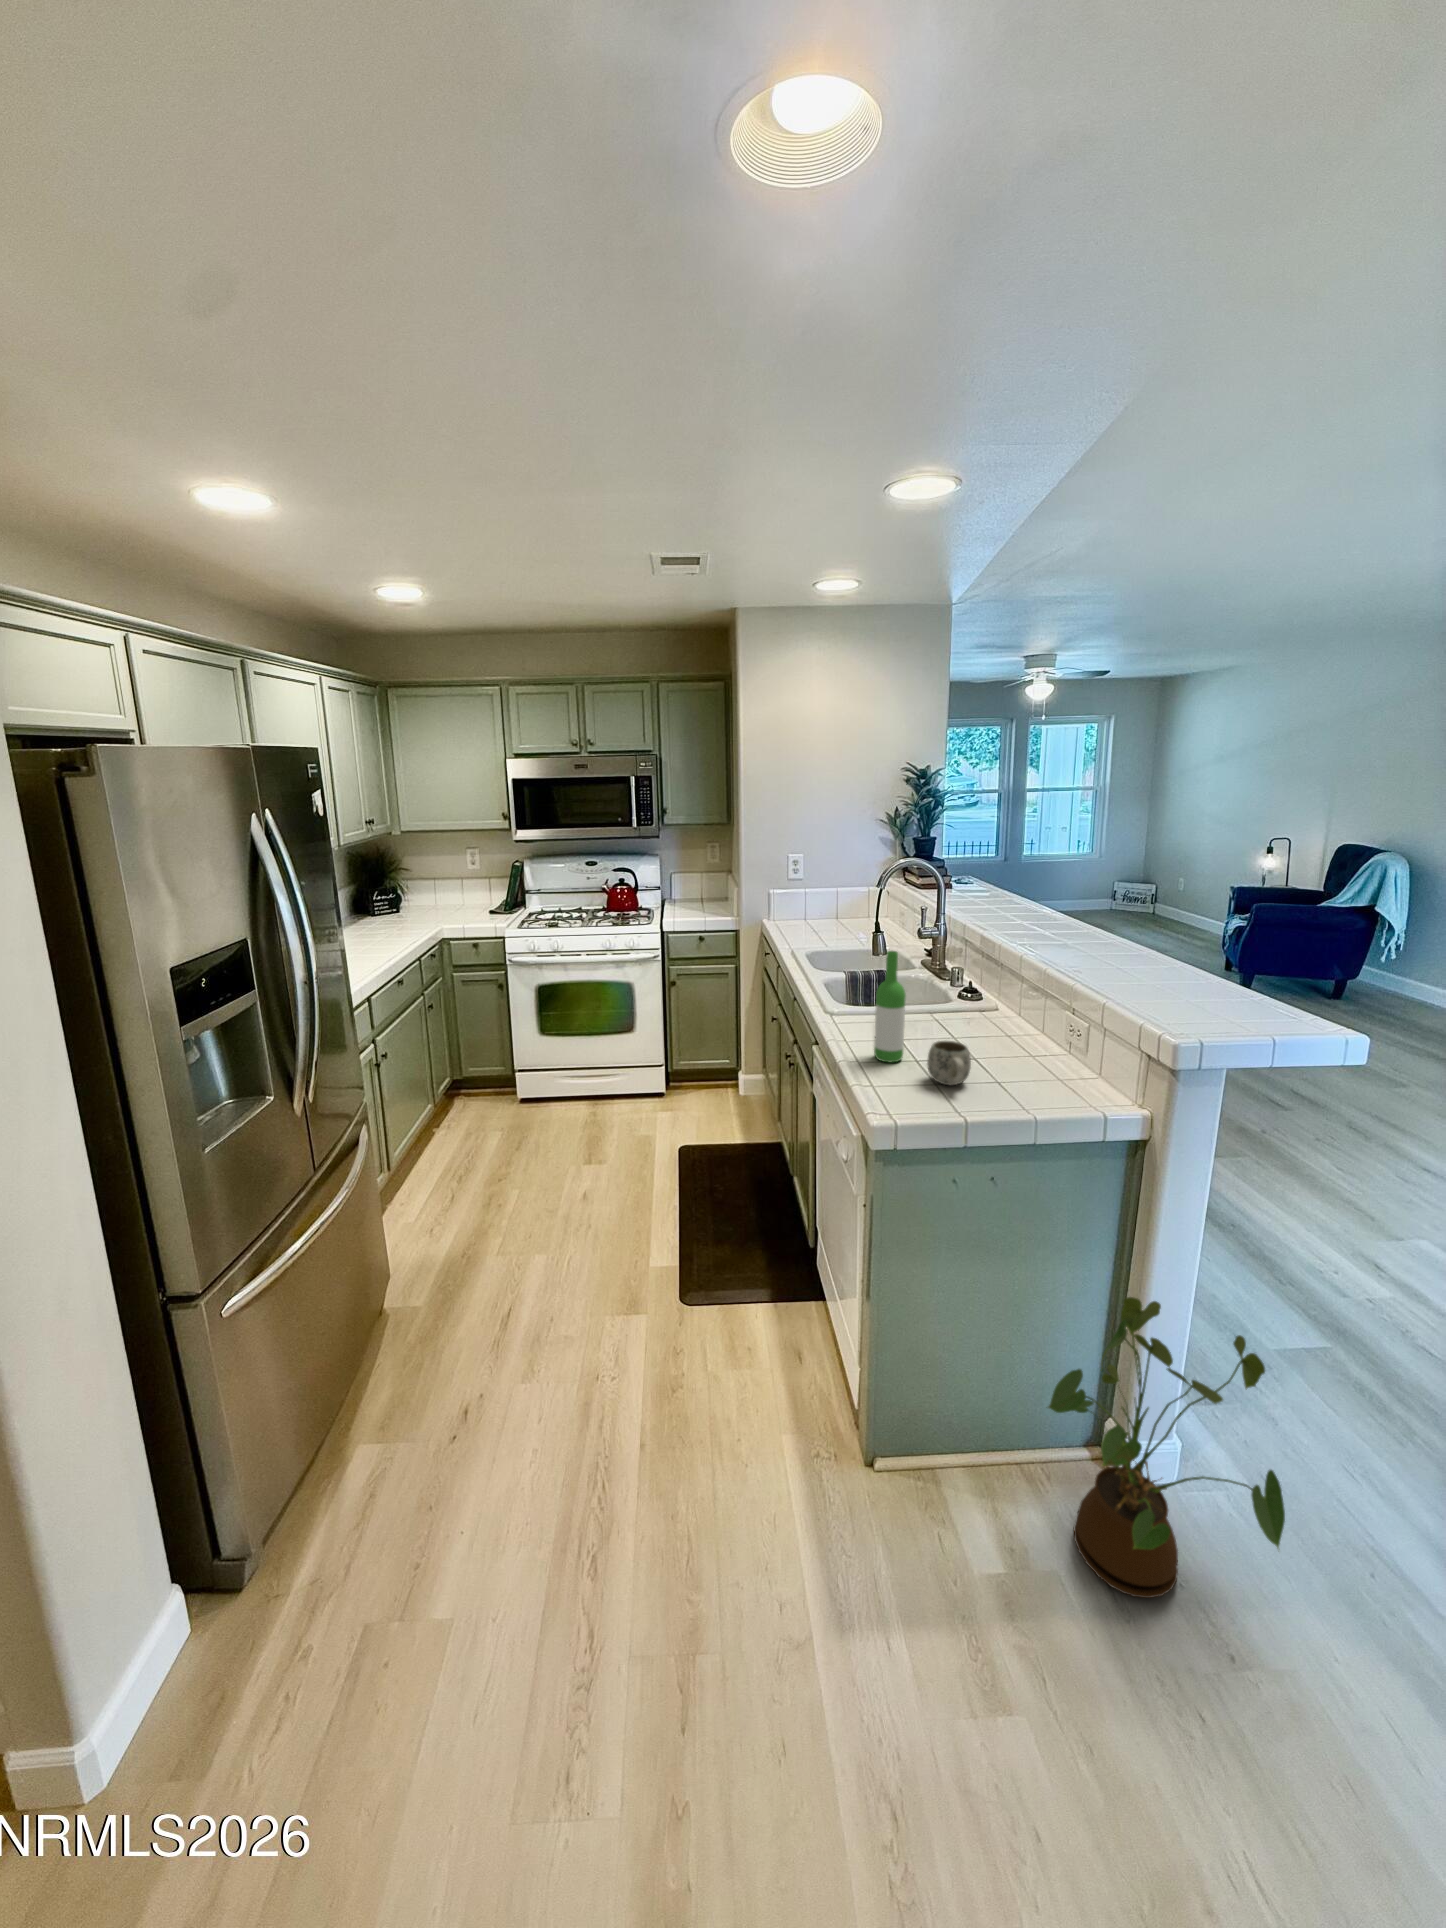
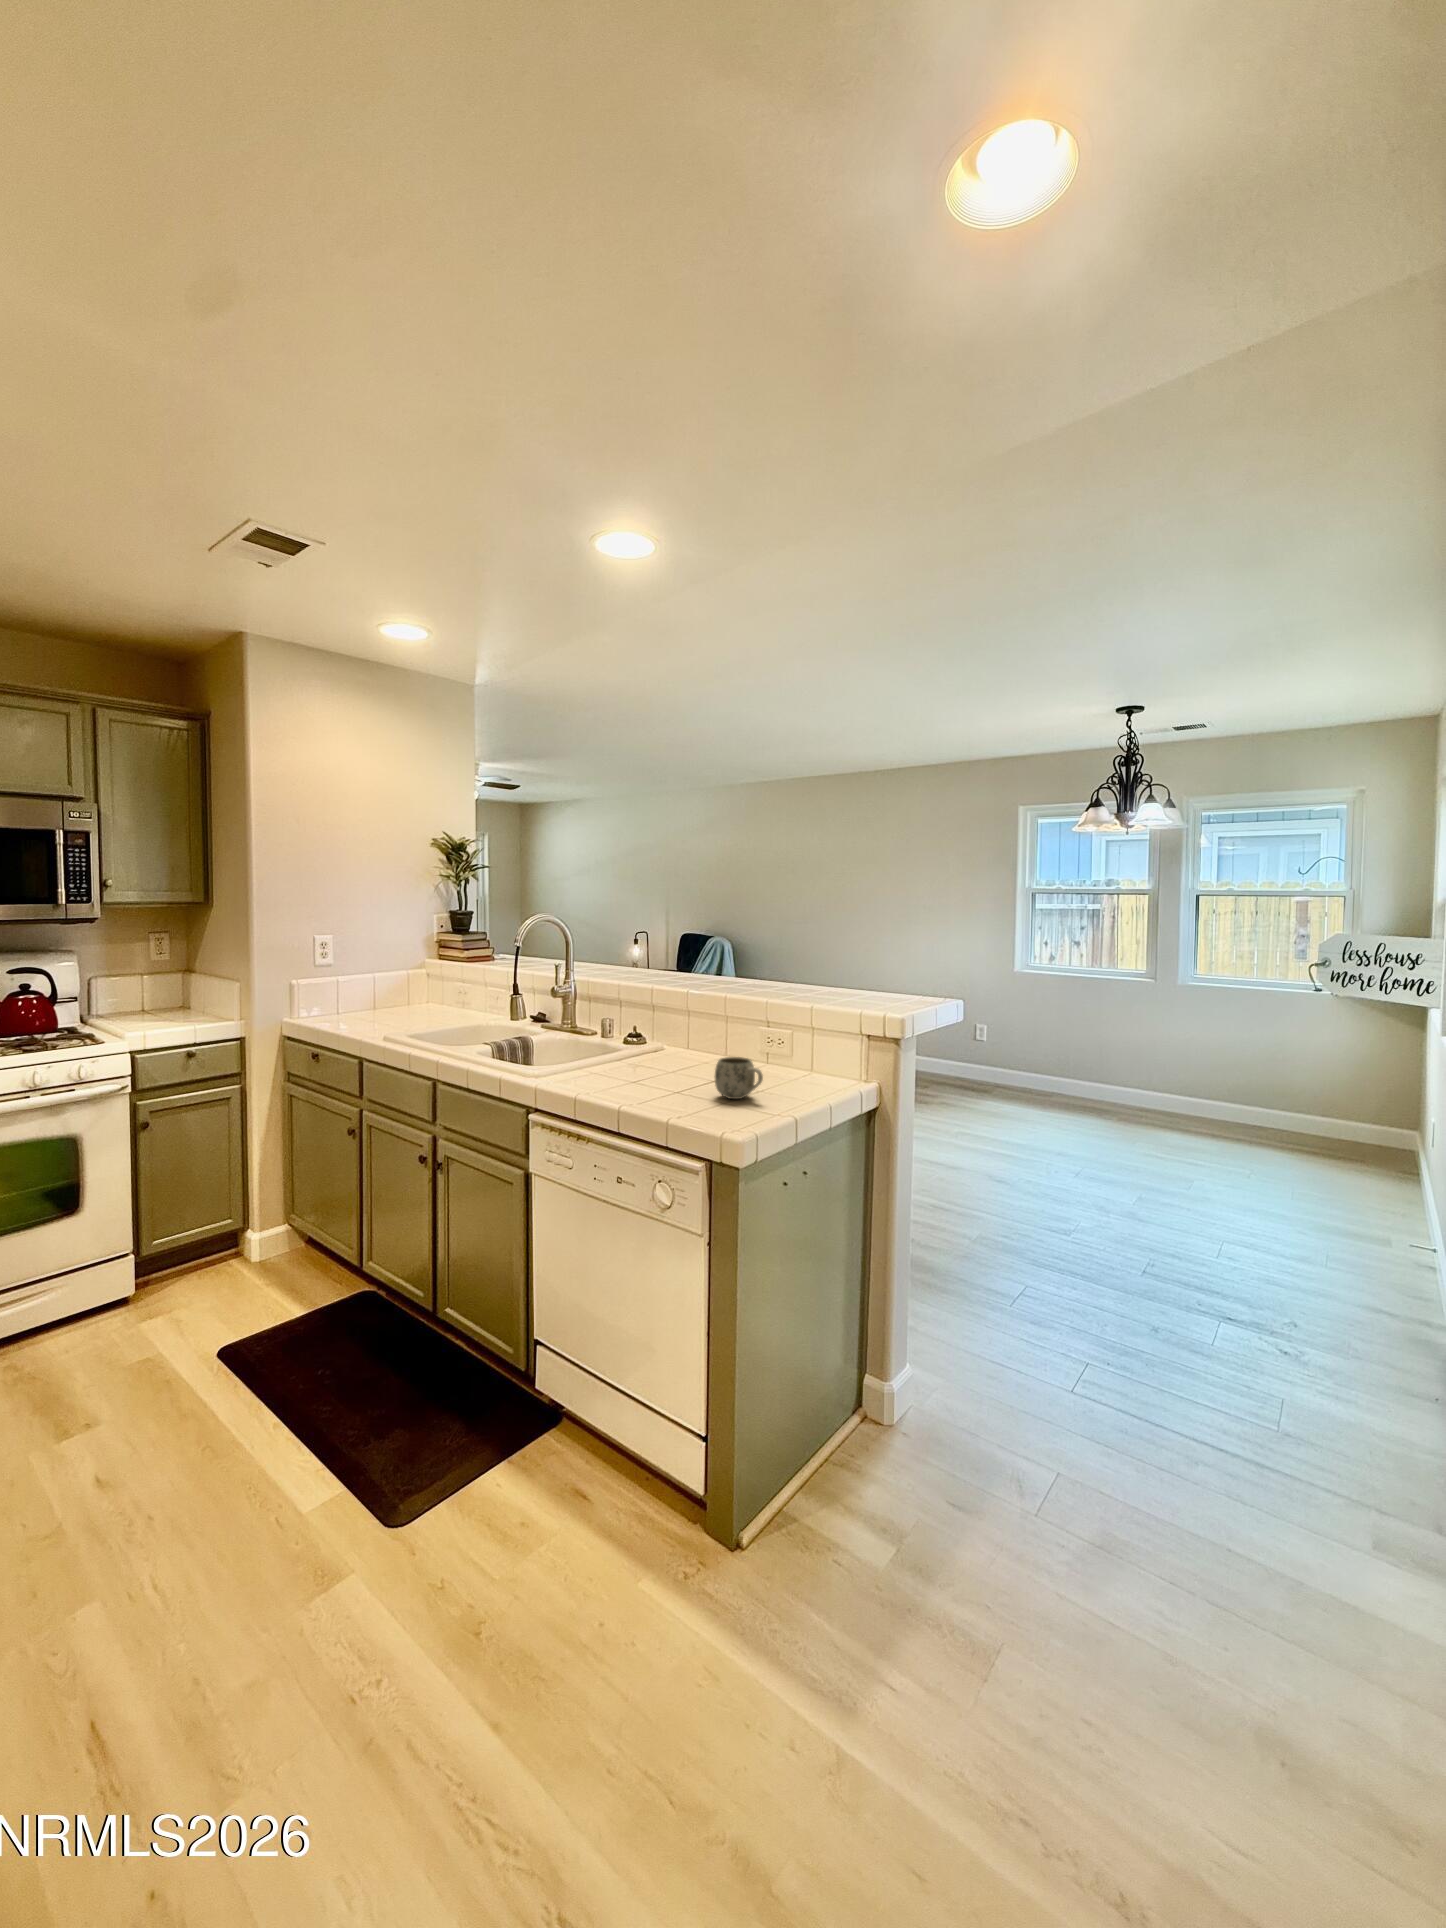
wine bottle: present [874,951,906,1062] -> none [643,978,673,1097]
house plant: present [1048,1297,1285,1598] -> none [877,1237,1062,1503]

